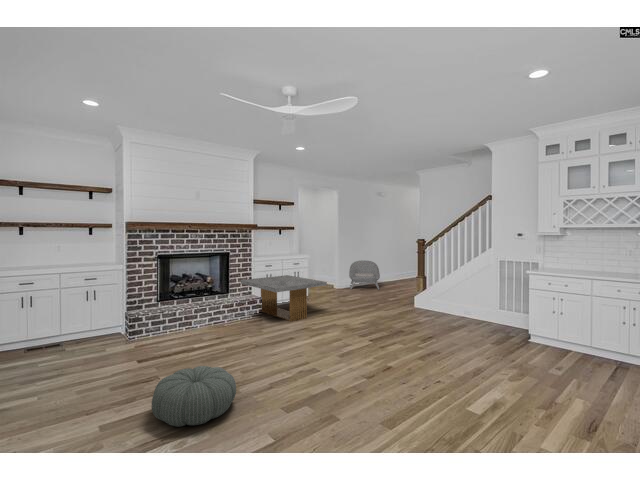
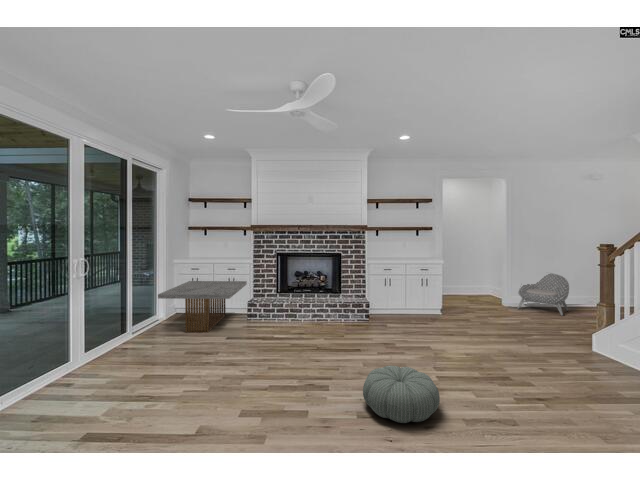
coffee table: present [240,275,327,322] -> present [158,281,247,333]
pouf: present [152,366,236,427] -> present [363,366,440,423]

